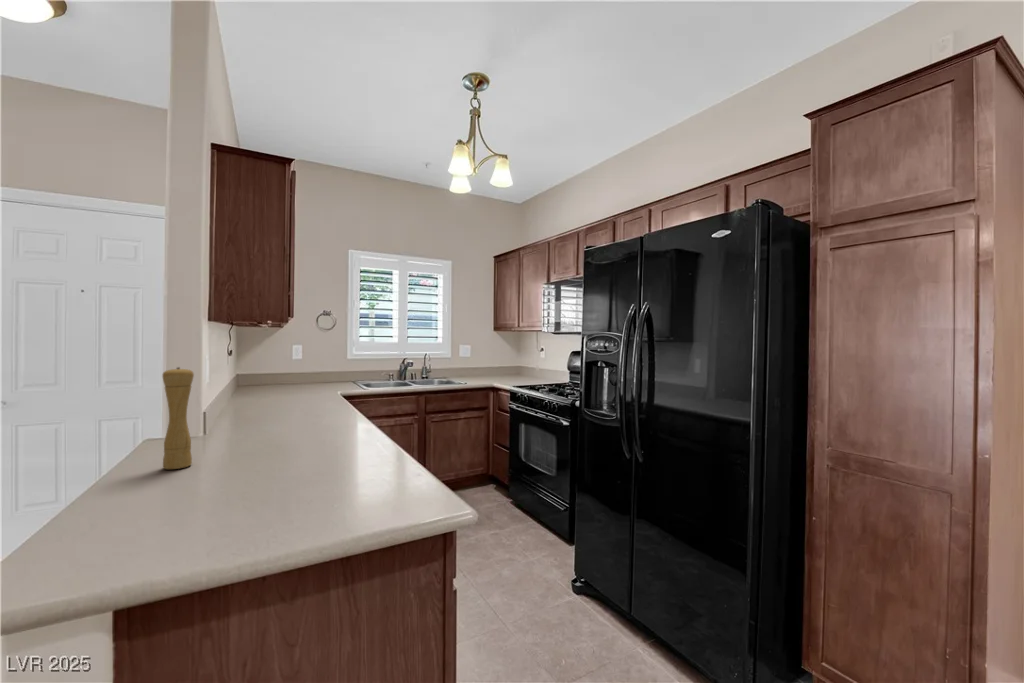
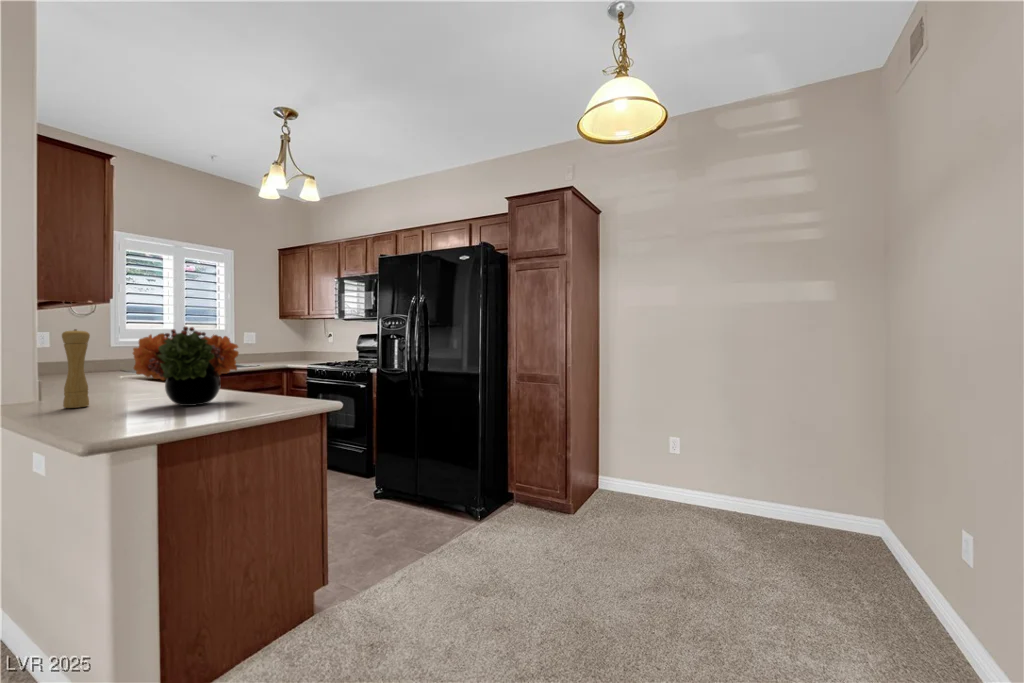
flower arrangement: none [191,369,341,491] -> present [133,326,239,406]

